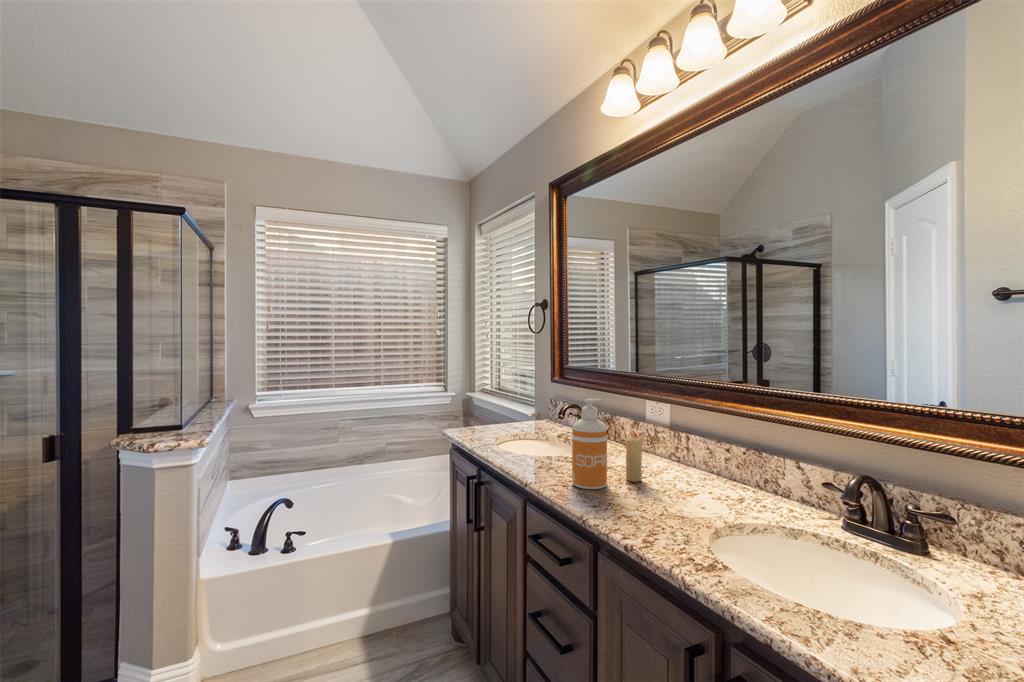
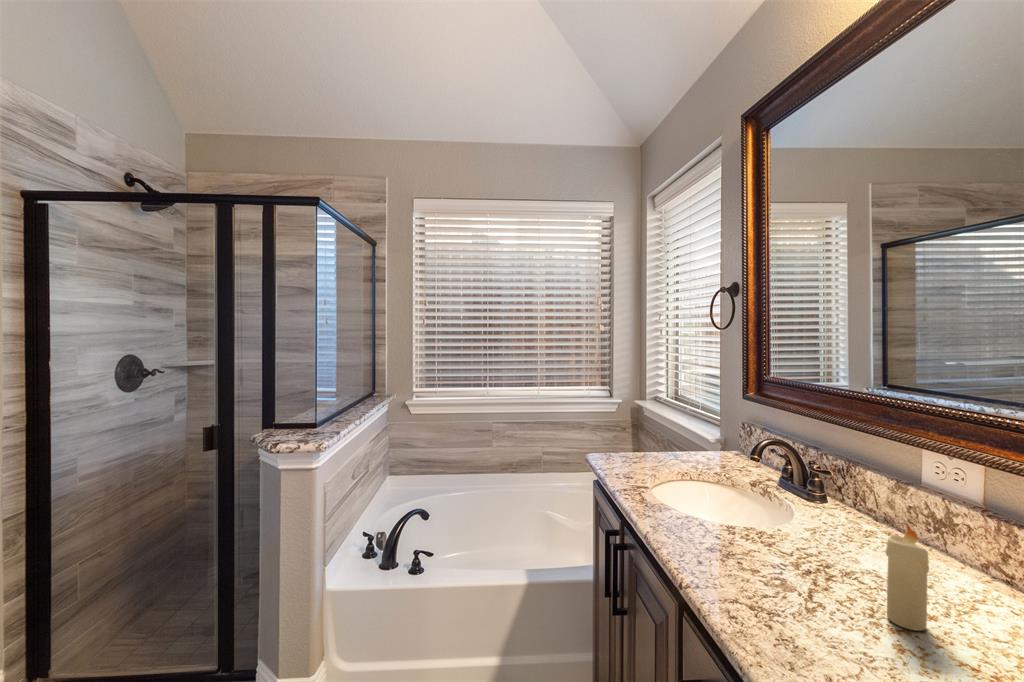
soap dispenser: present [572,399,607,489] -> none [766,453,844,634]

